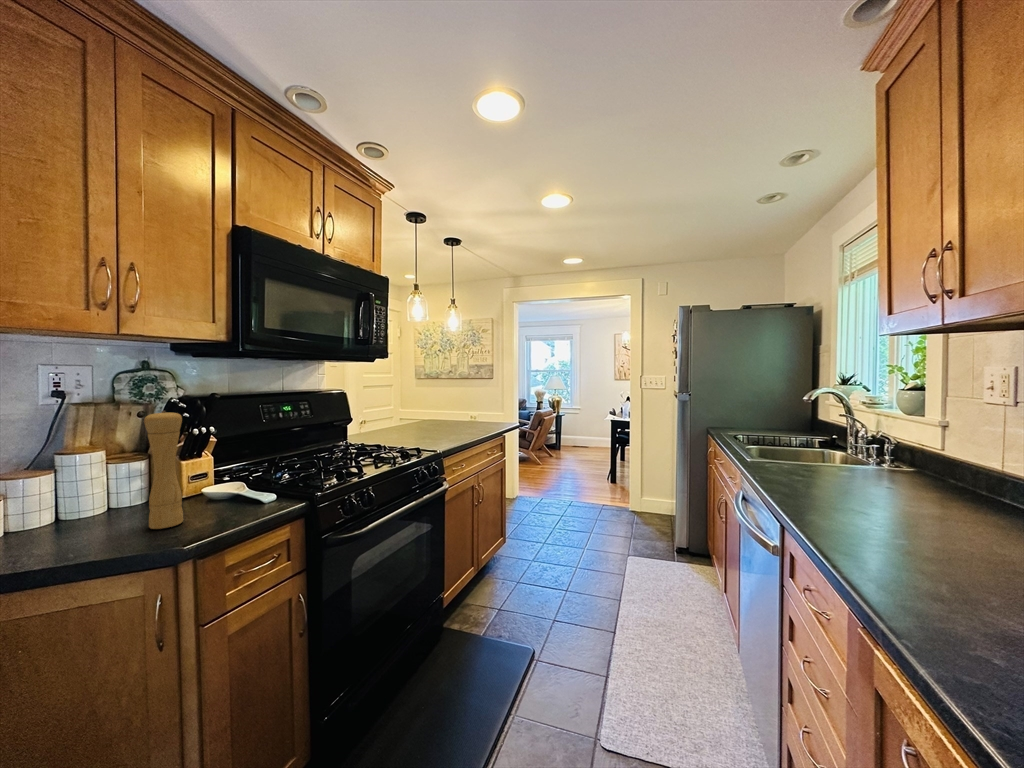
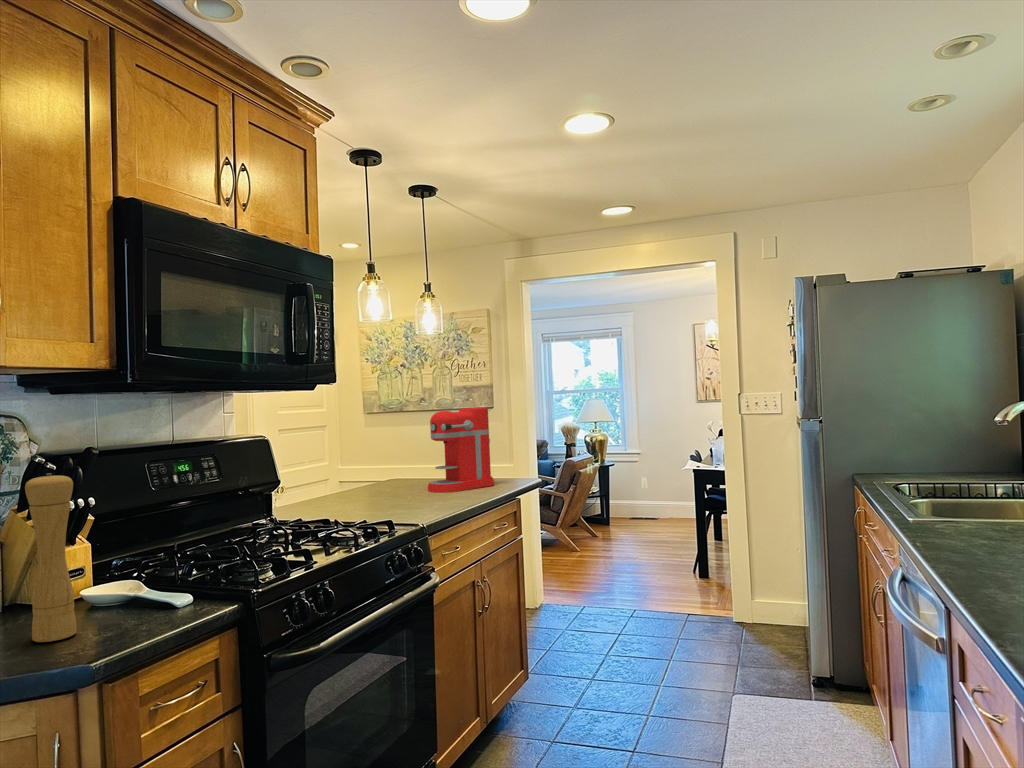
coffee maker: none [450,378,490,429] -> present [428,408,494,493]

